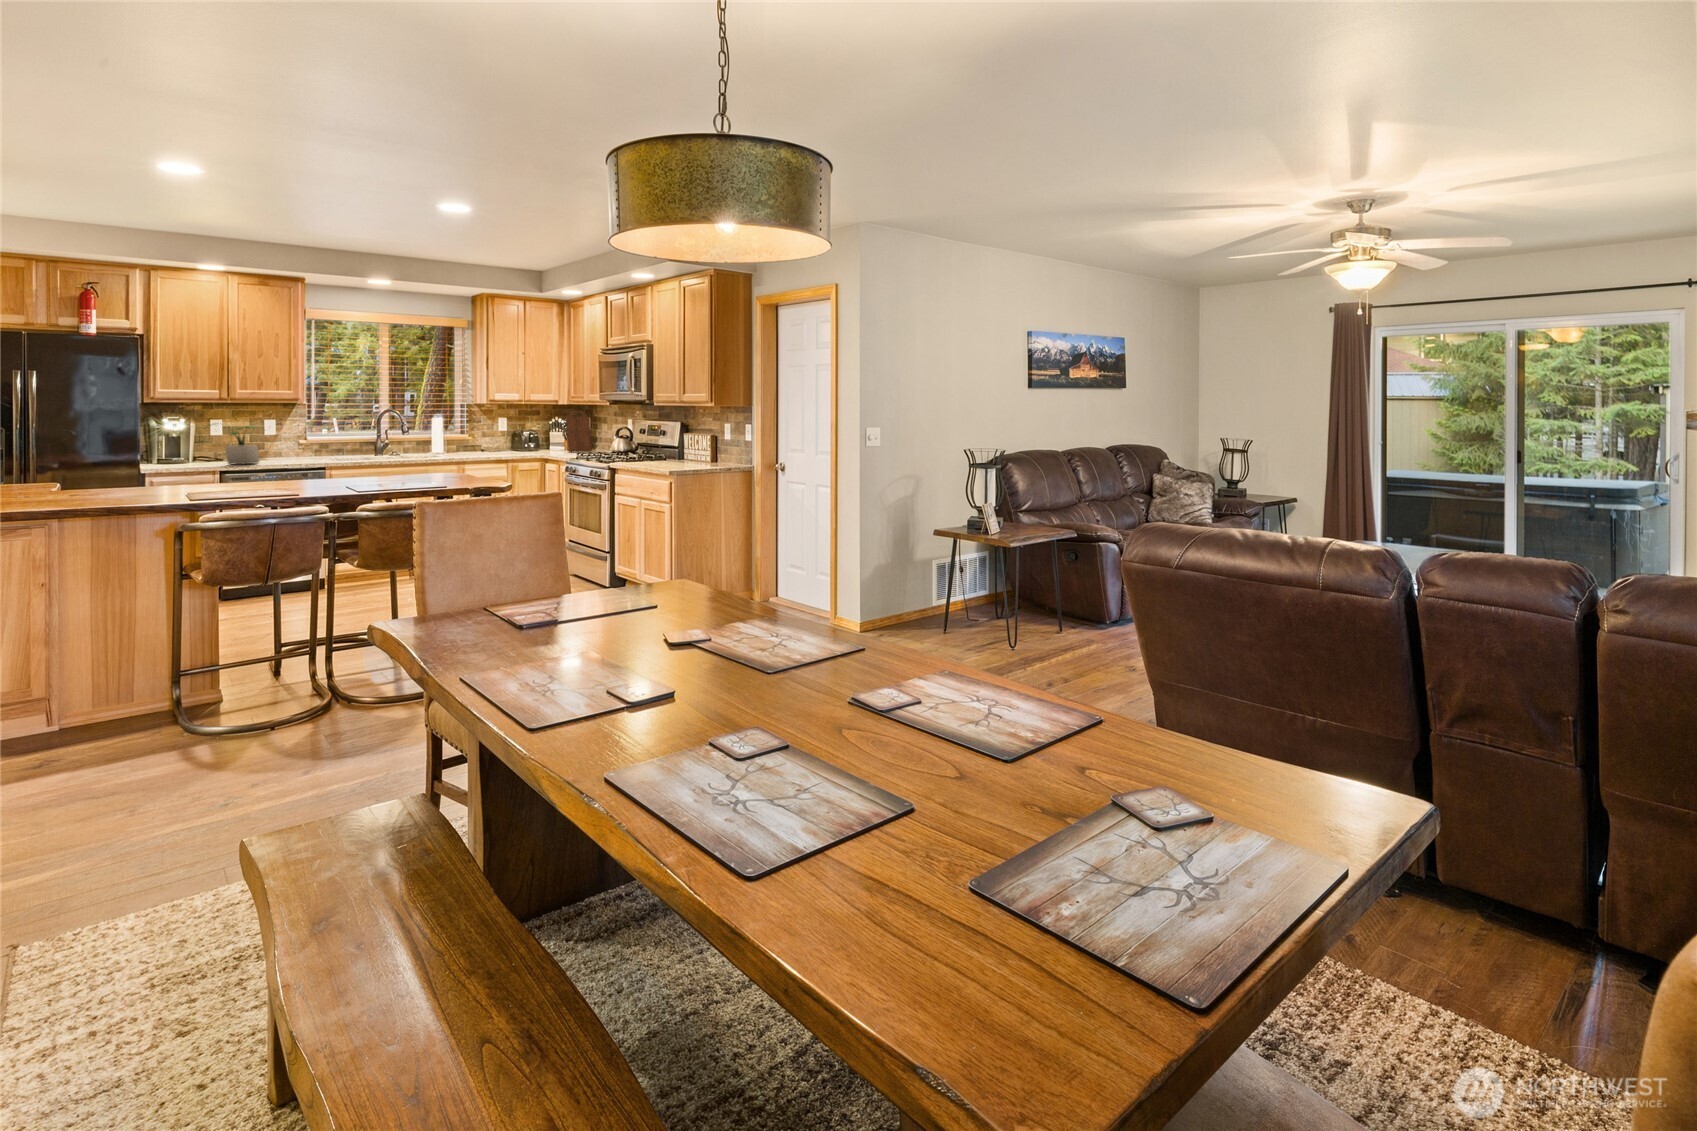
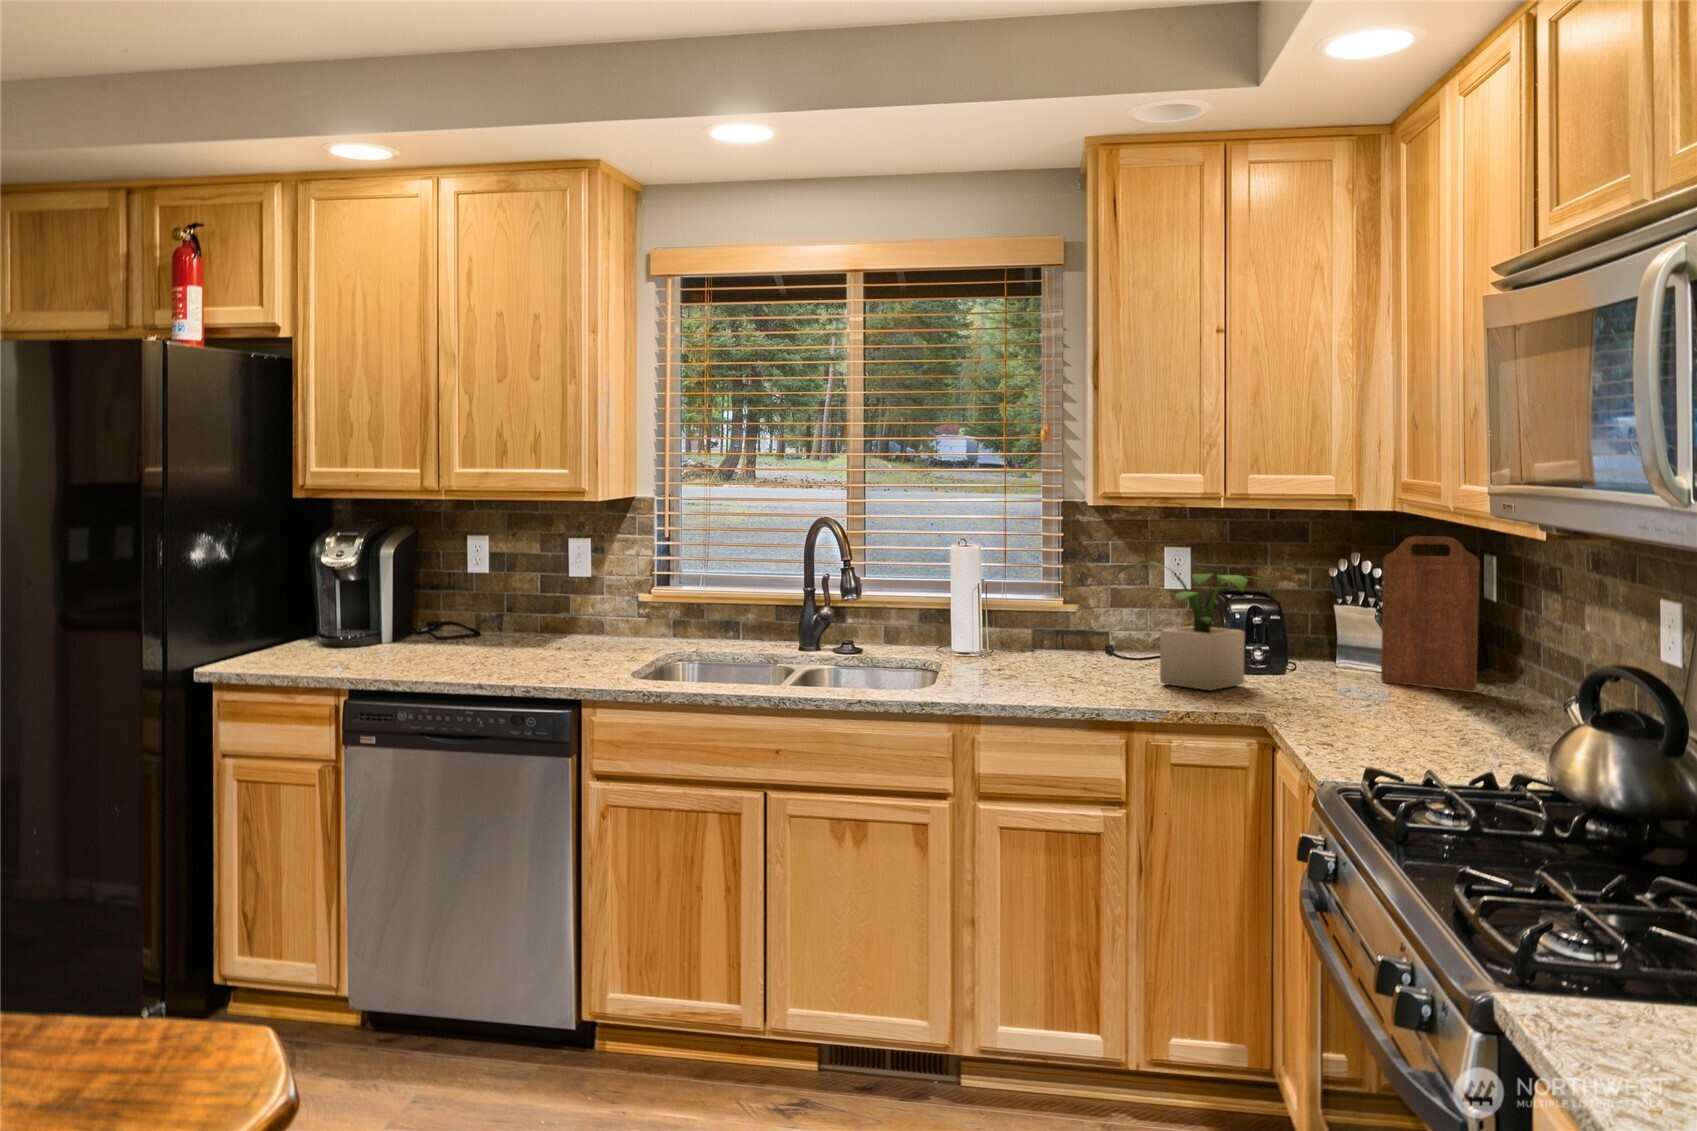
potted plant: present [205,425,259,465] -> present [1117,562,1270,690]

